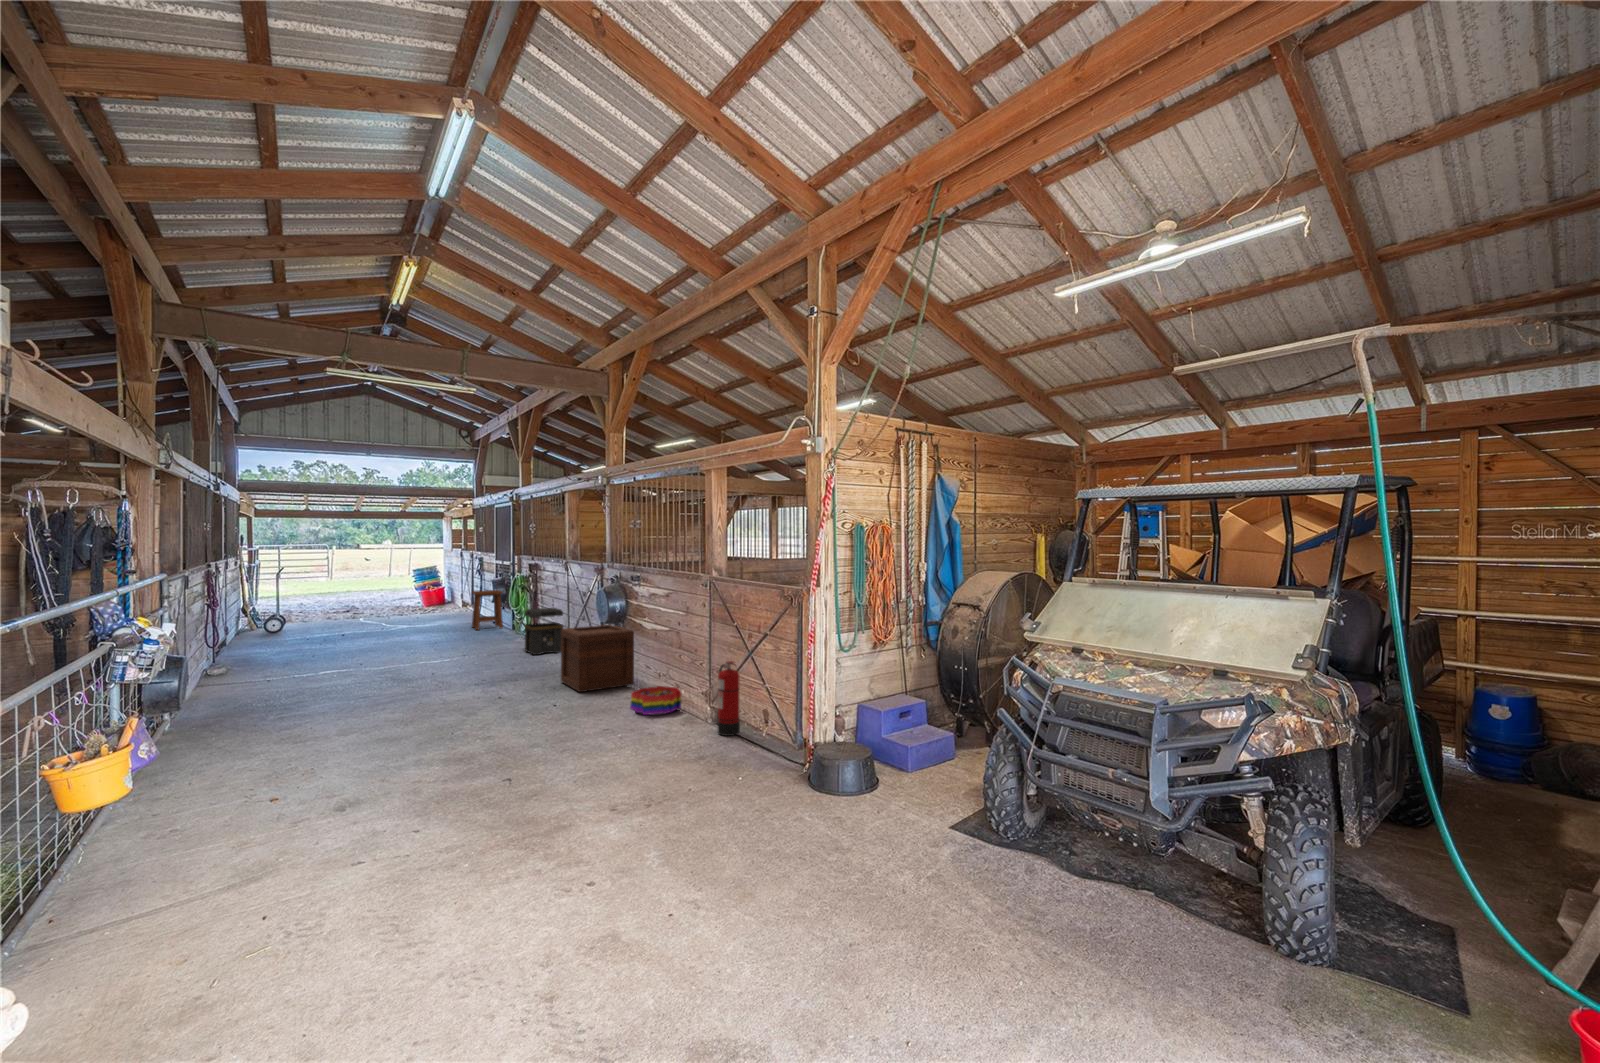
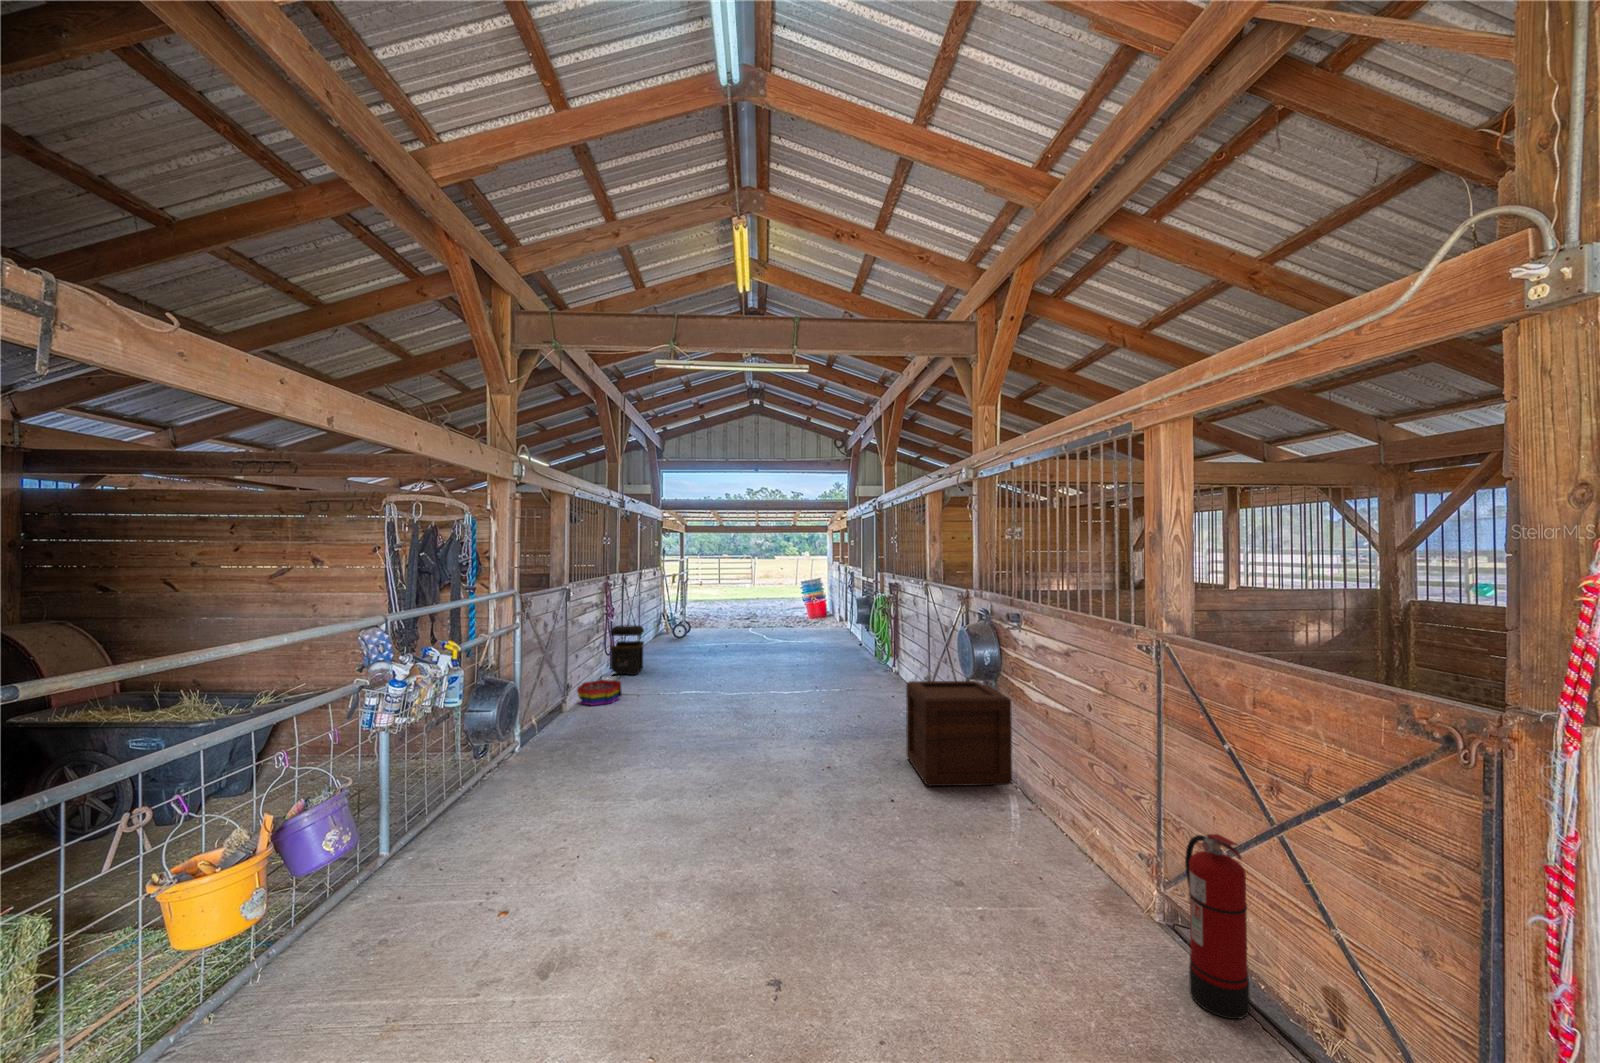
stool: present [472,590,503,630] -> none [838,609,869,654]
toolbox: present [524,608,563,655] -> present [611,625,644,675]
storage bin: present [630,686,681,715] -> present [577,680,622,706]

